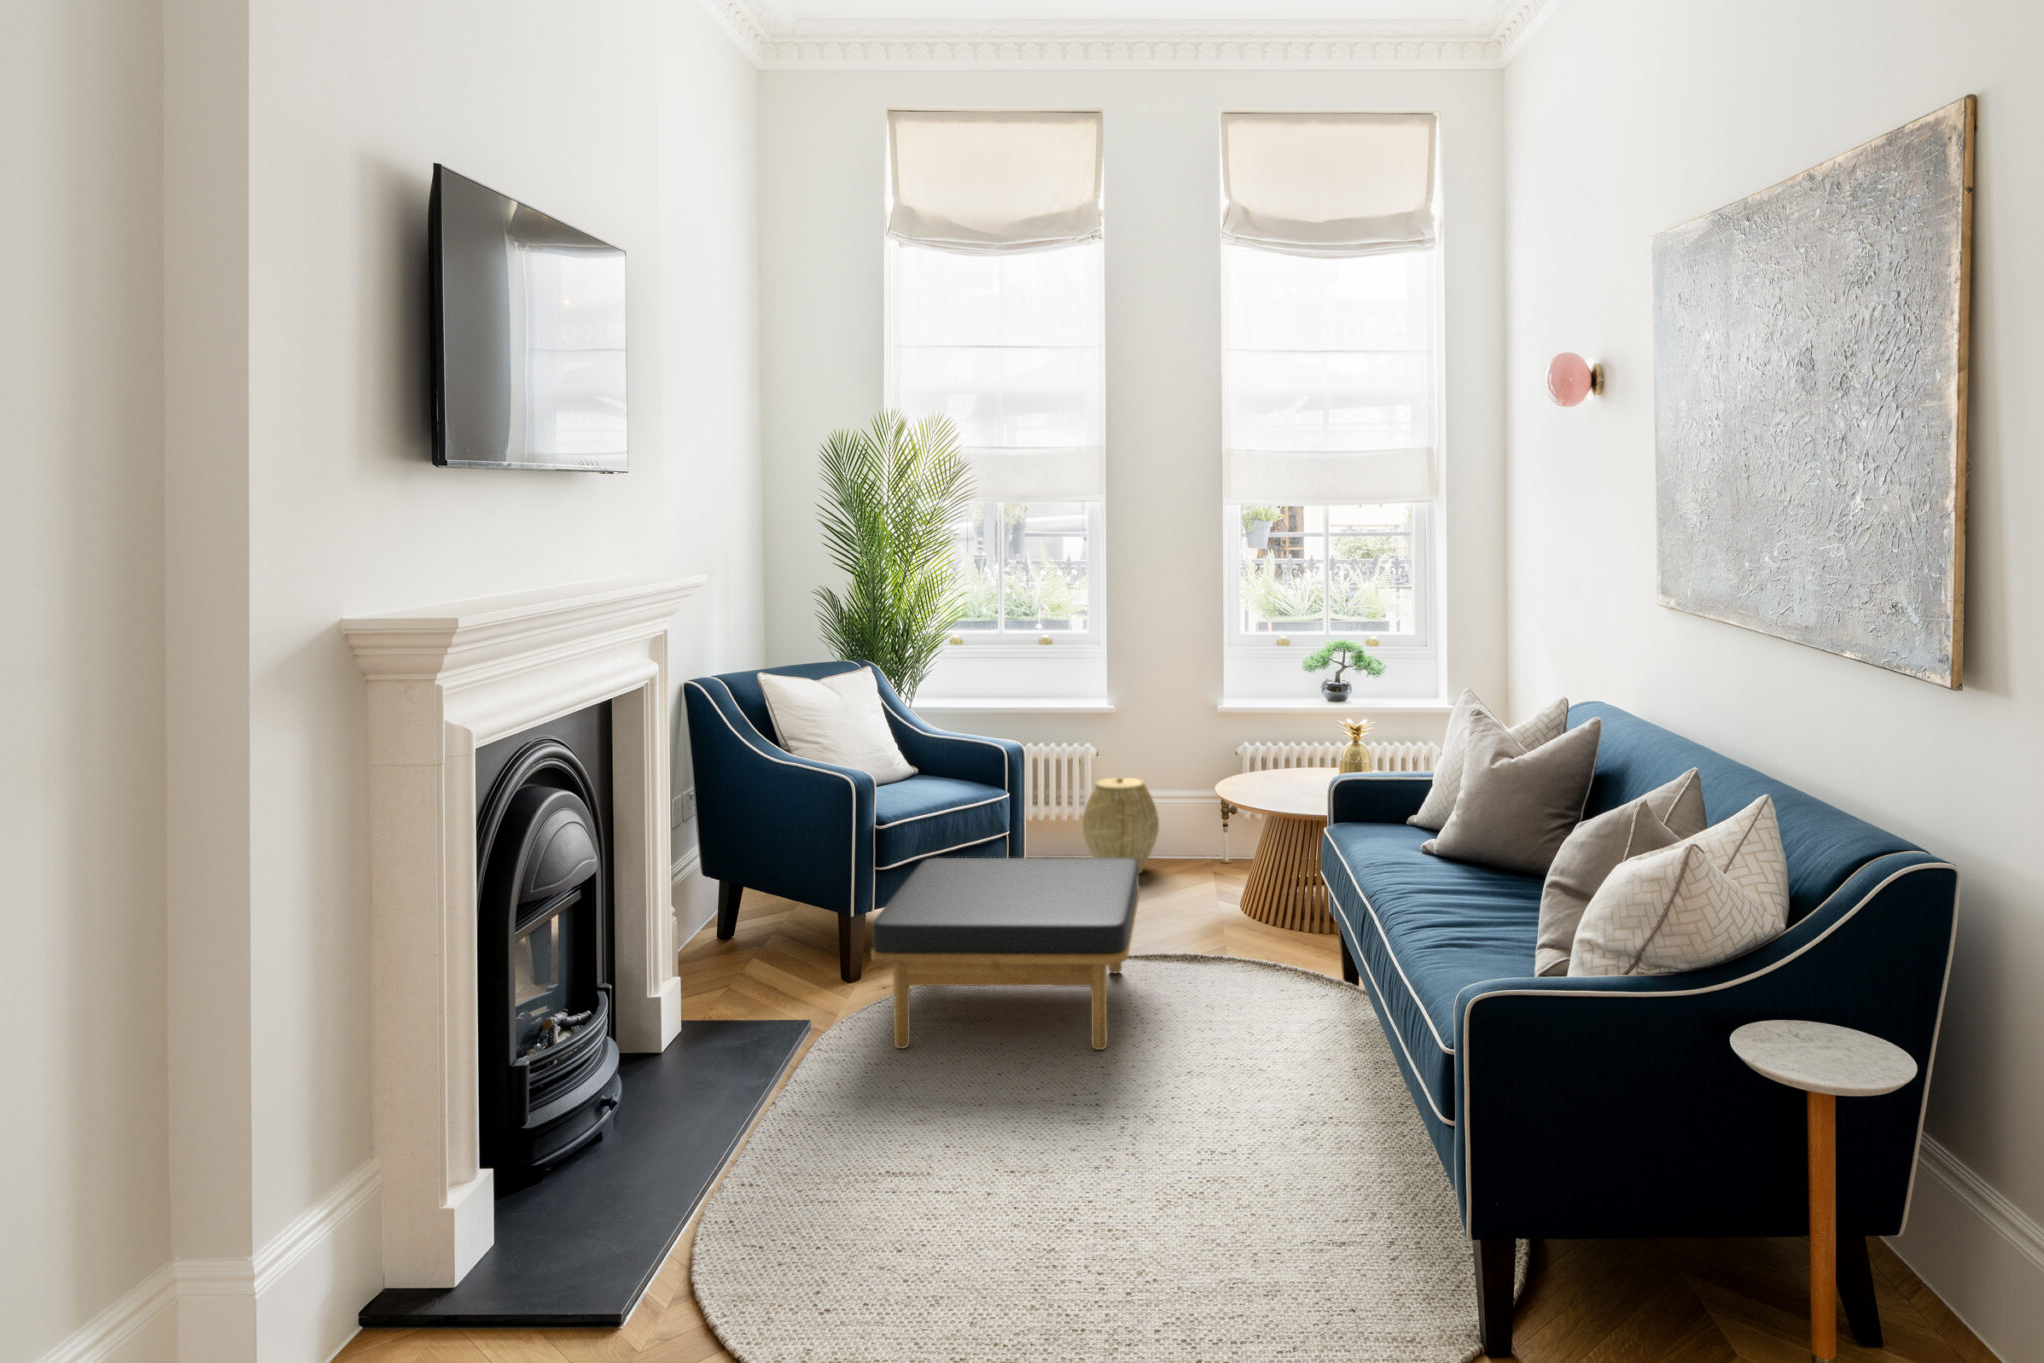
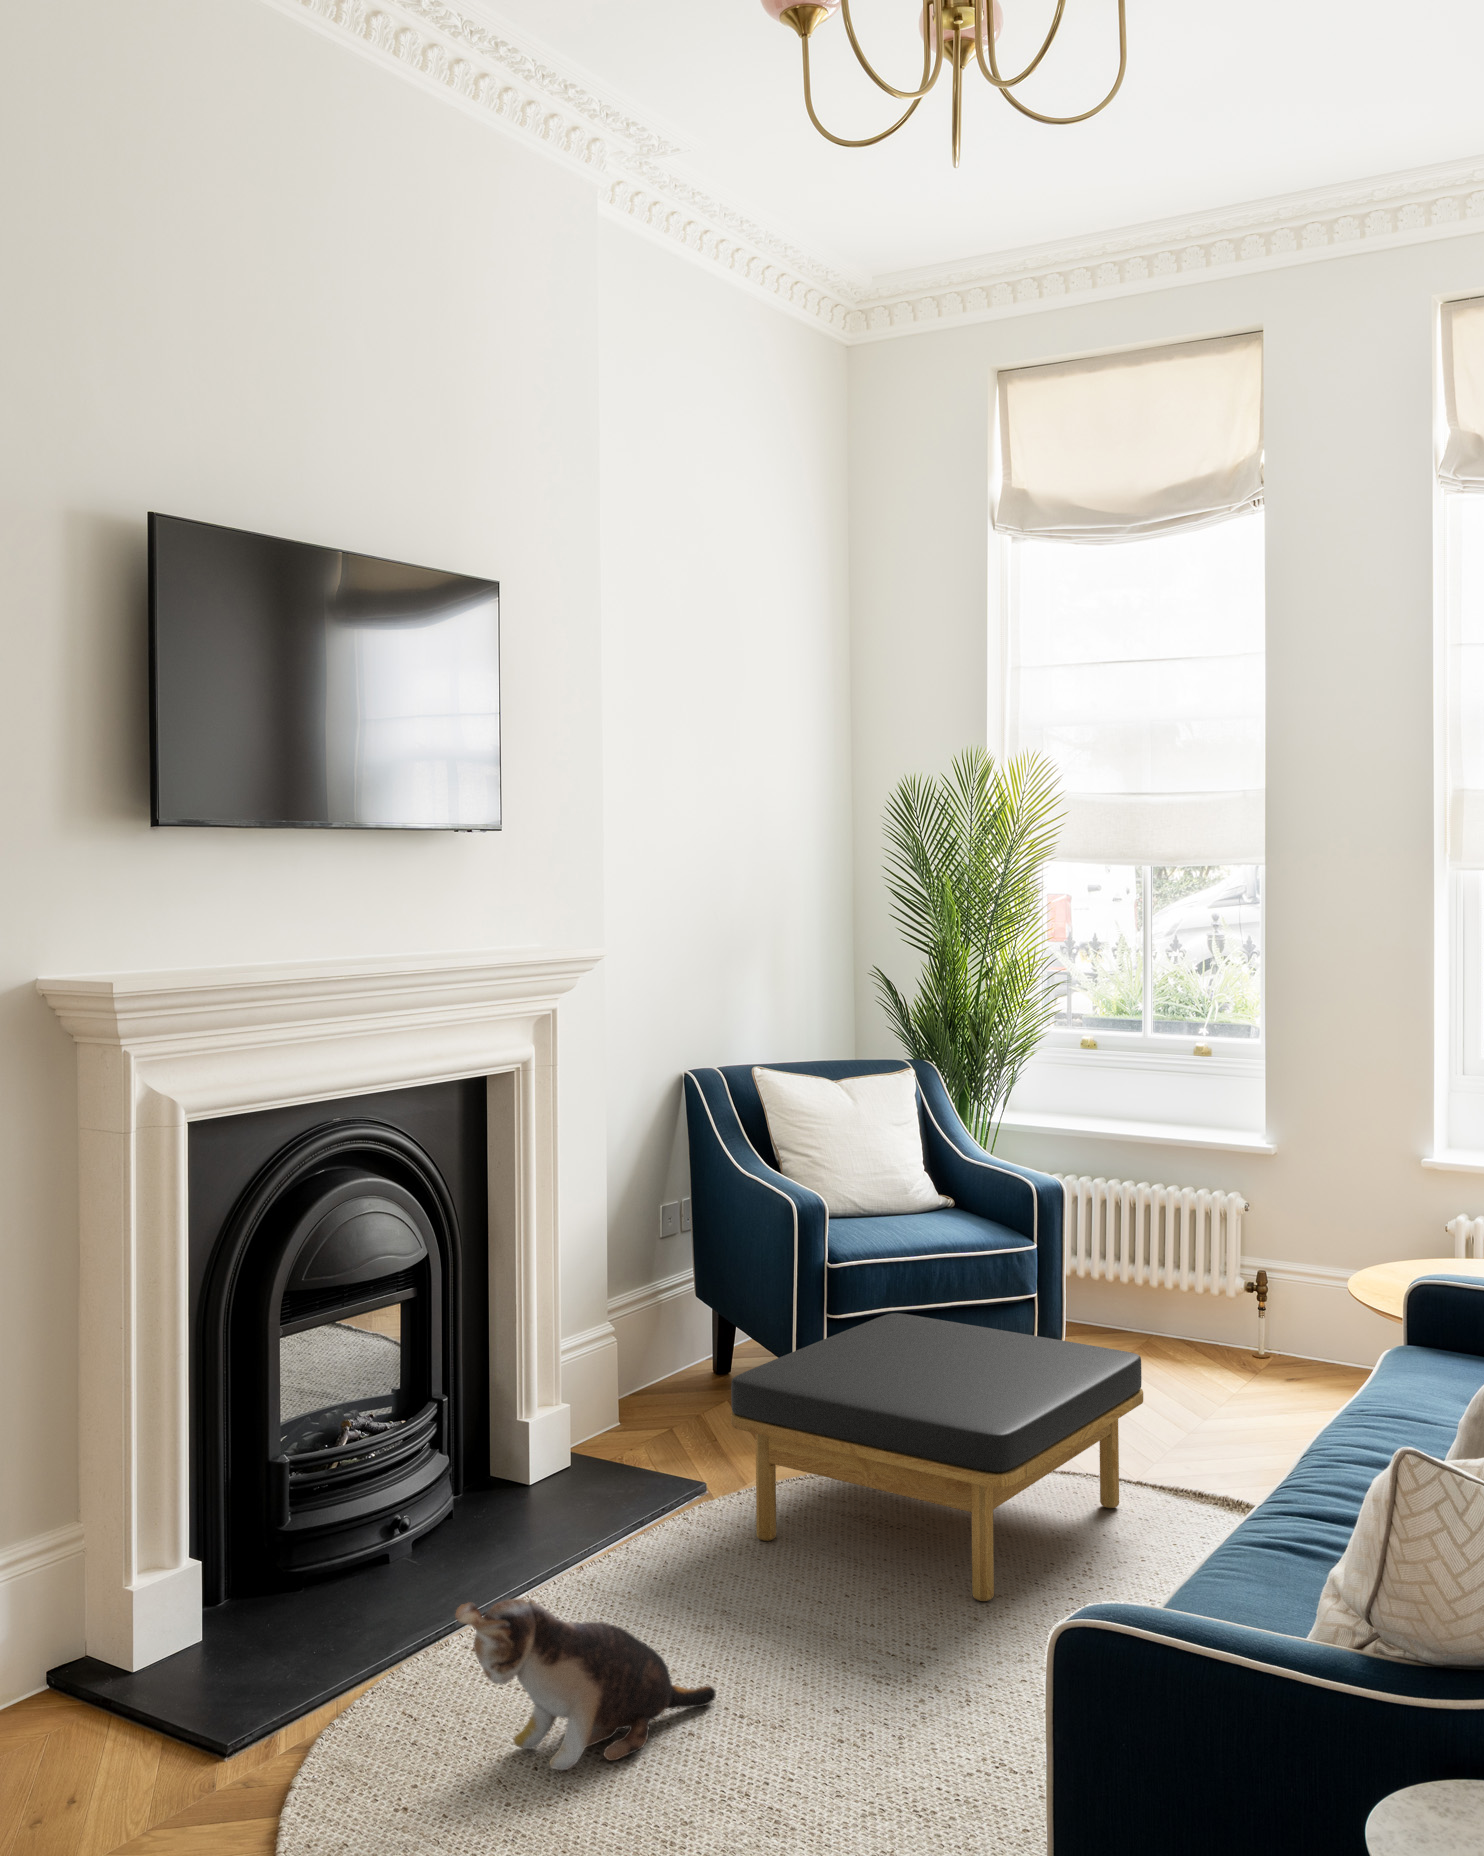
woven basket: present [1083,777,1159,873] -> none [1209,1243,1319,1384]
plush toy: none [853,1109,996,1240] -> present [455,1599,716,1770]

